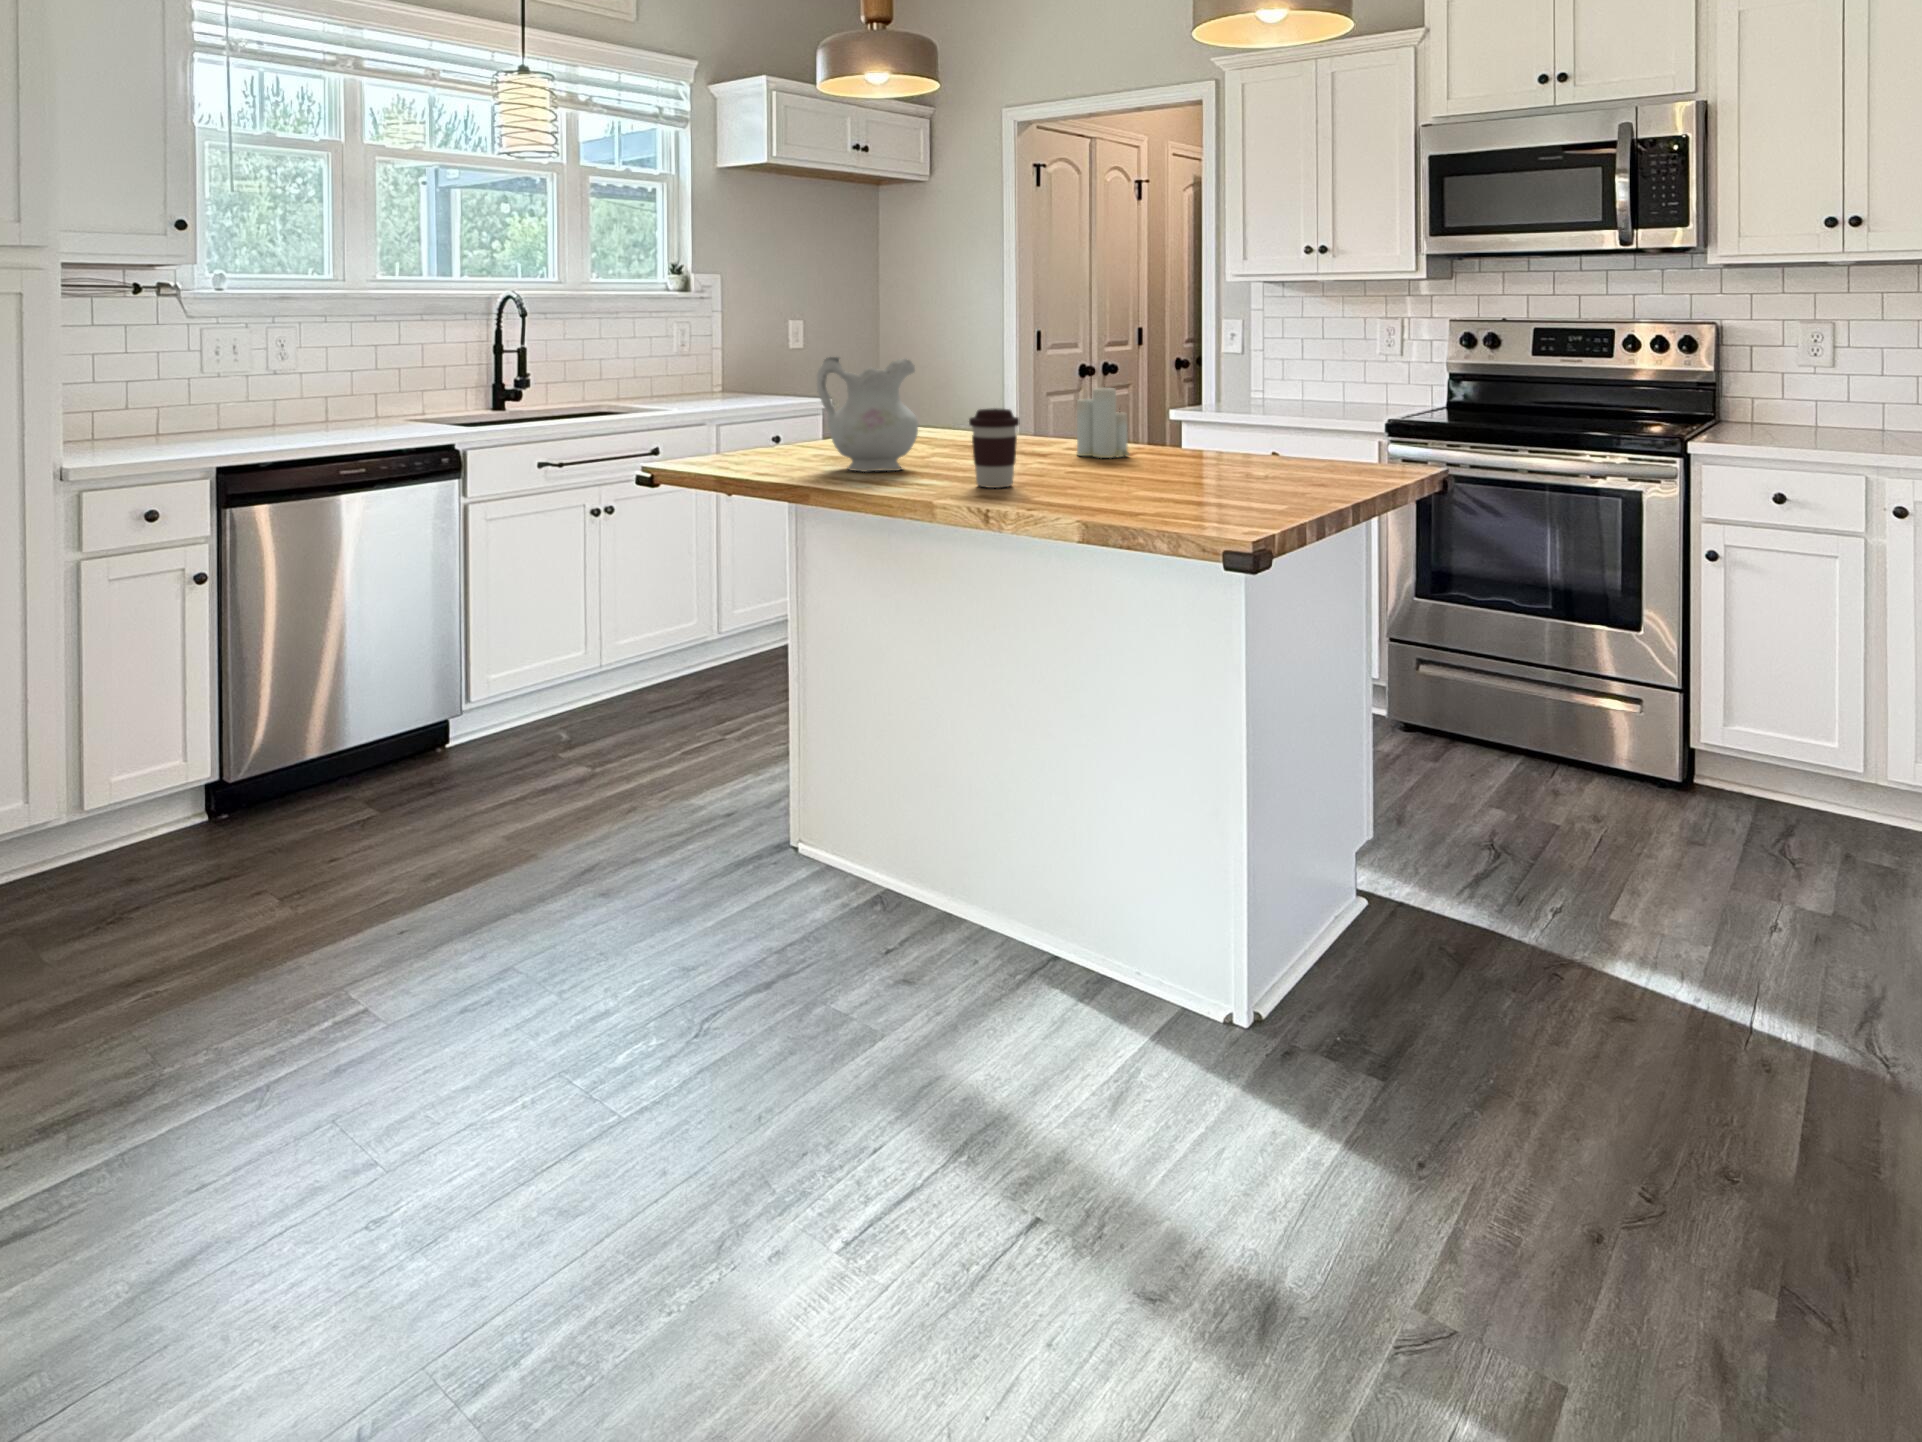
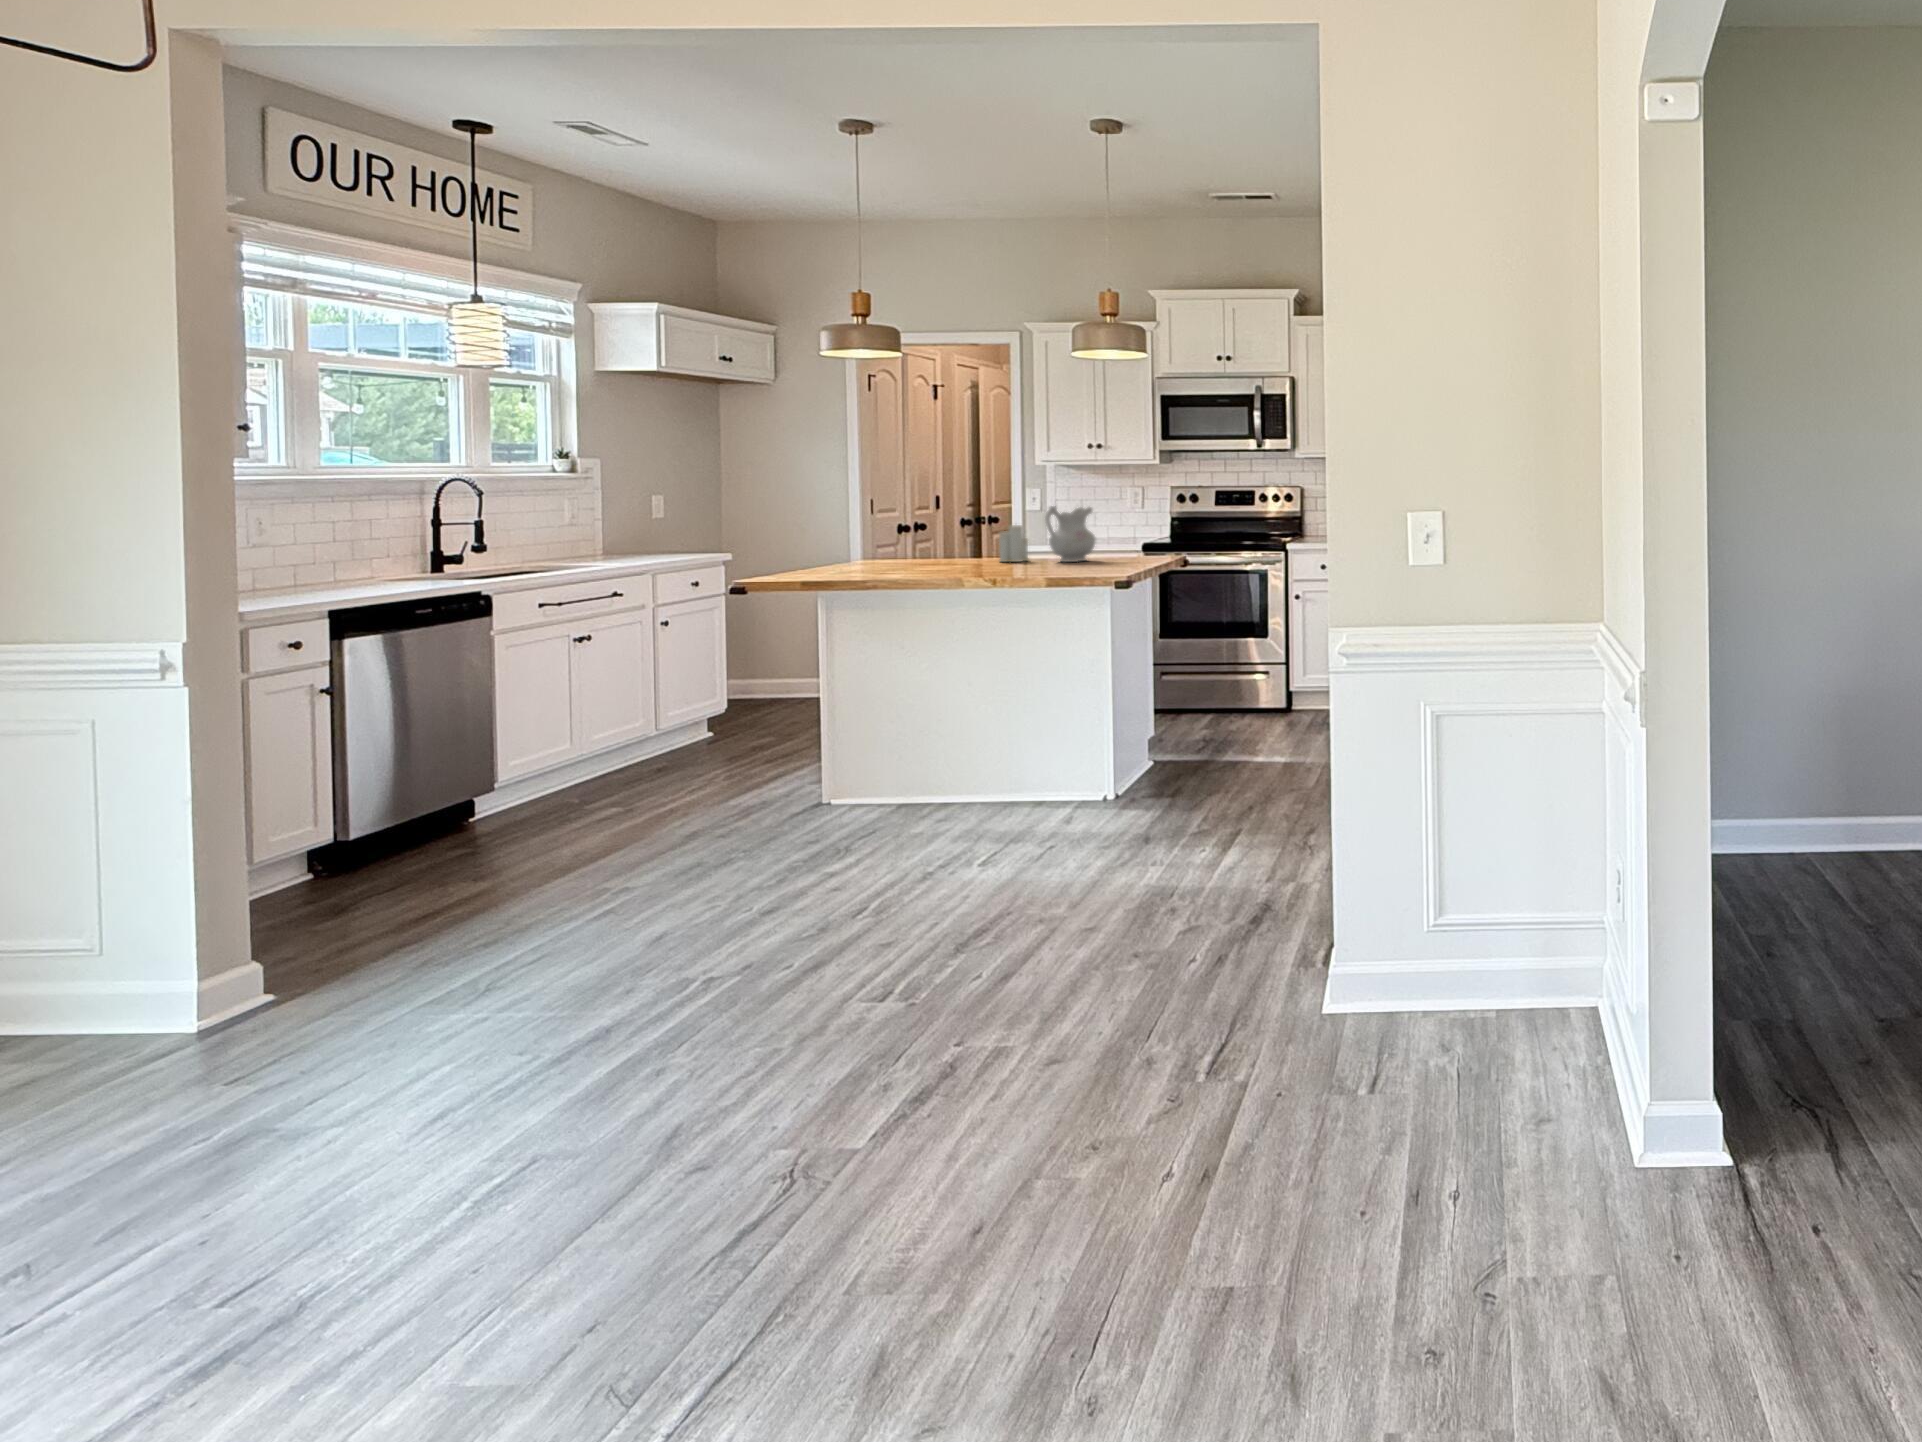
ceramic pitcher: present [817,357,918,472] -> present [1045,506,1096,562]
coffee cup: present [969,408,1020,488] -> none [971,534,998,573]

